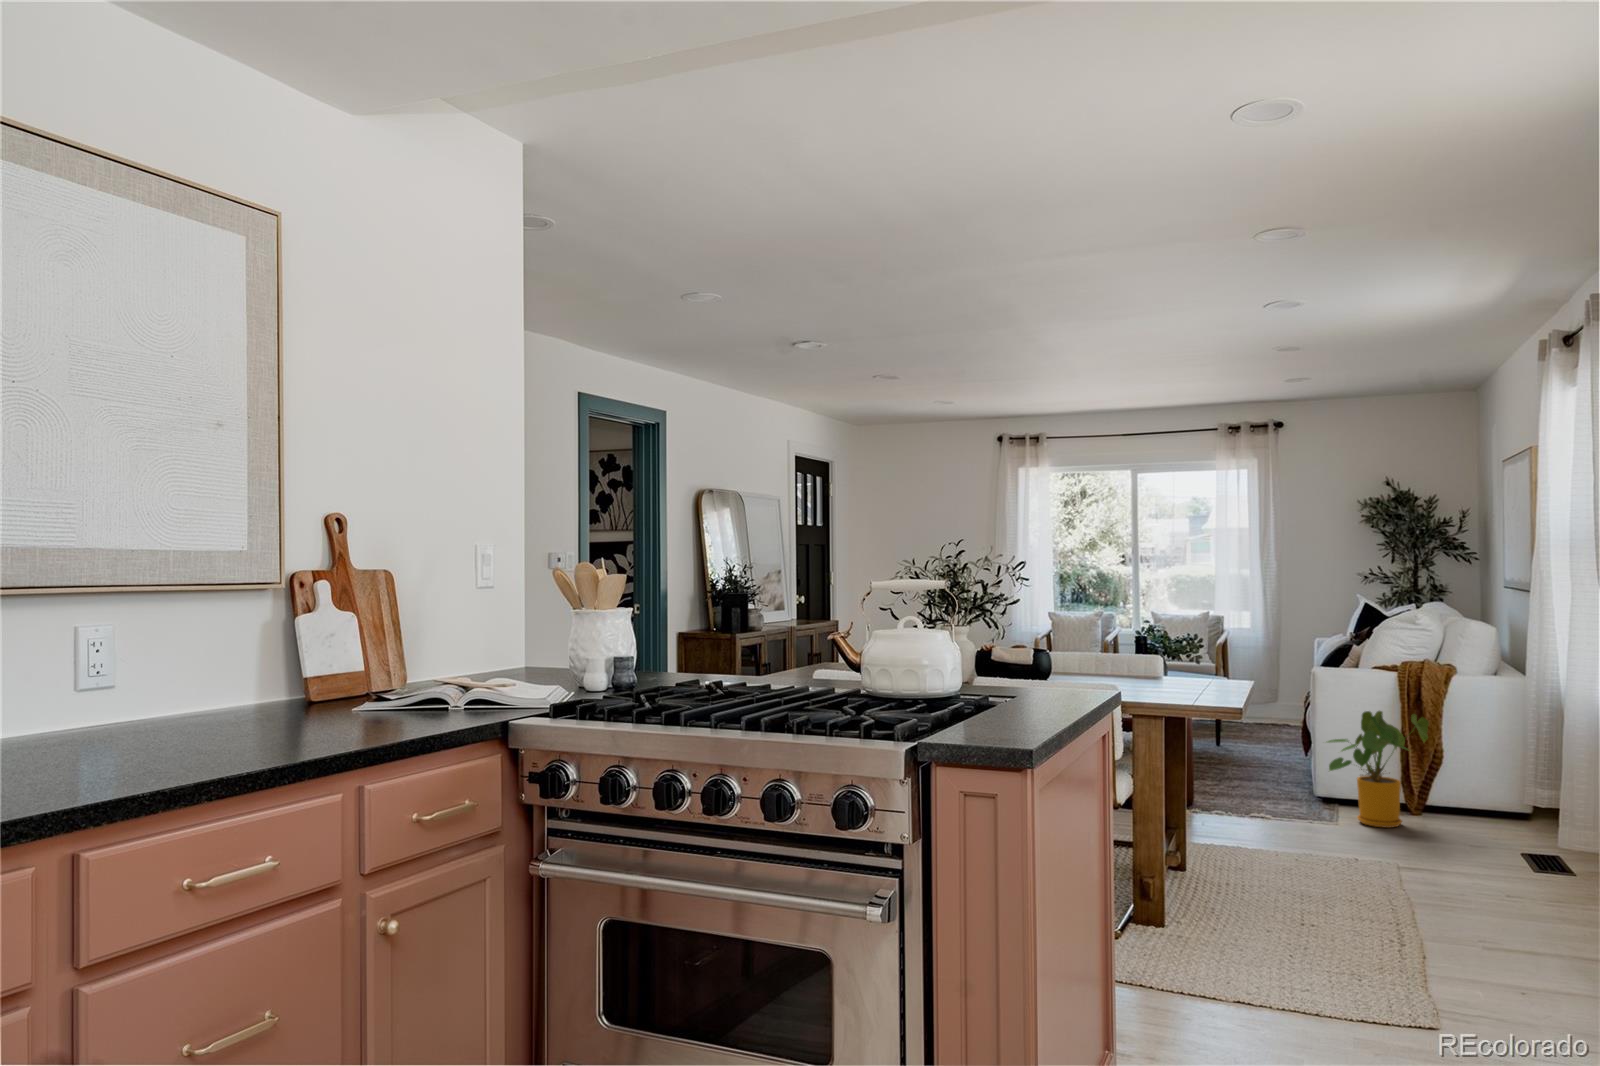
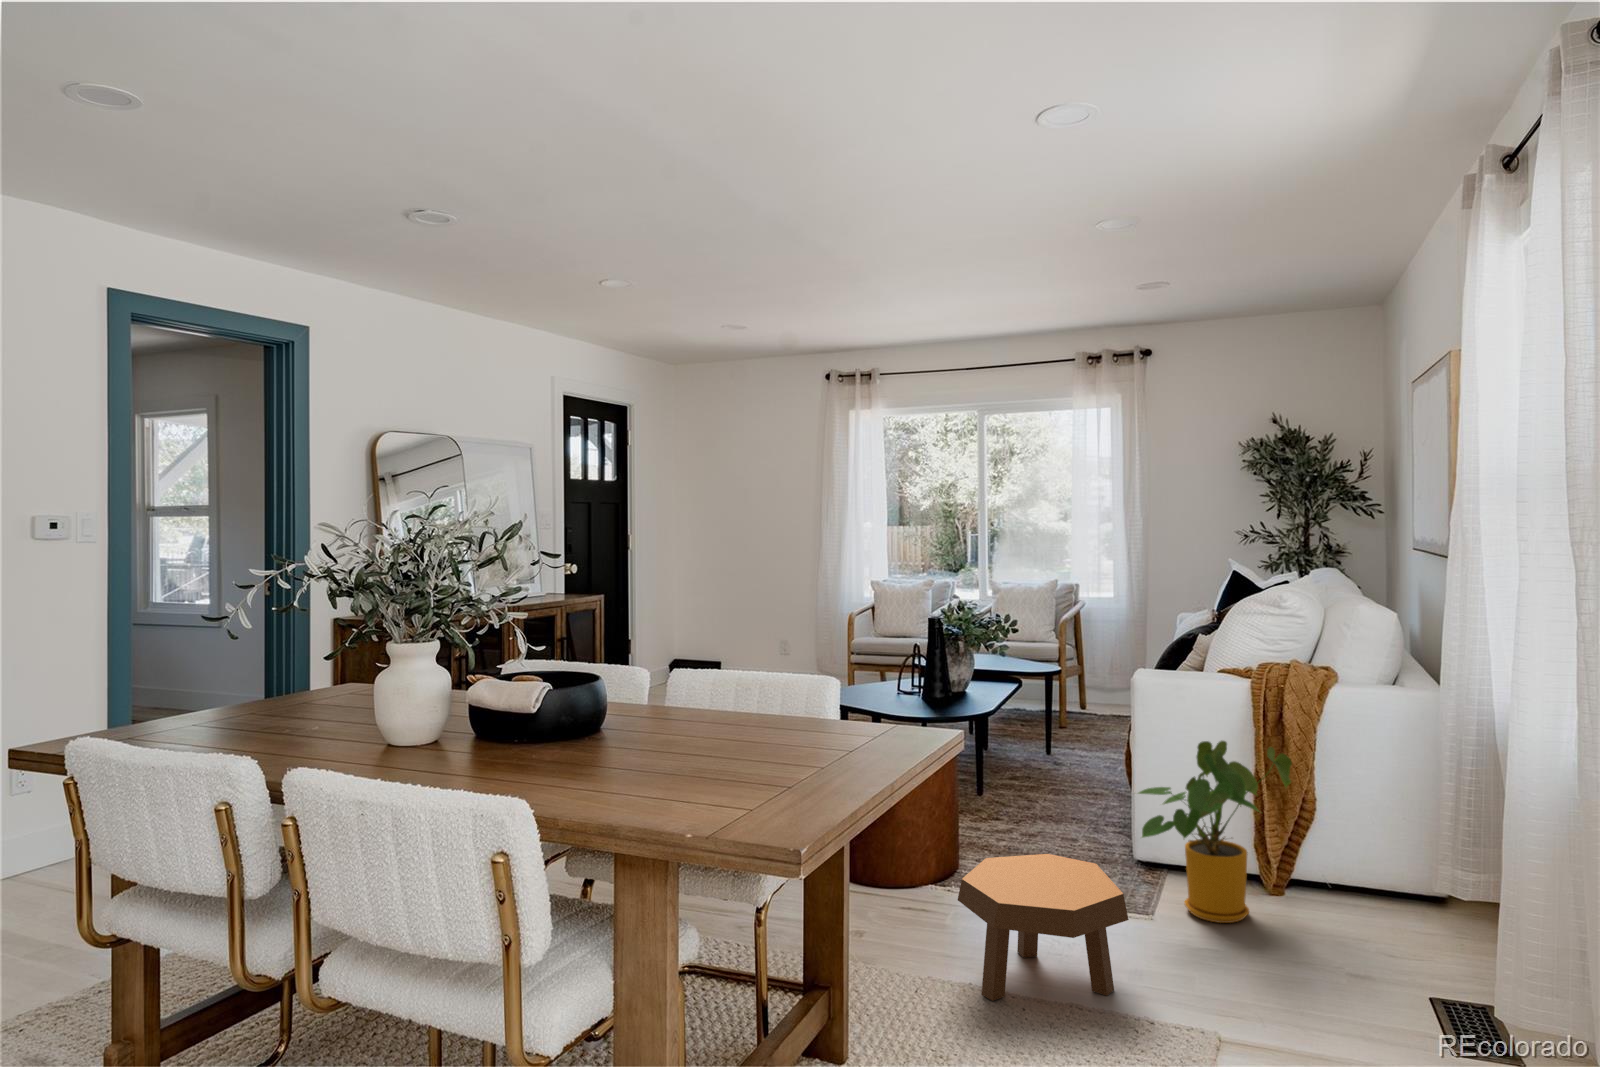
footstool: none [1221,776,1335,856] -> present [958,854,1129,1001]

